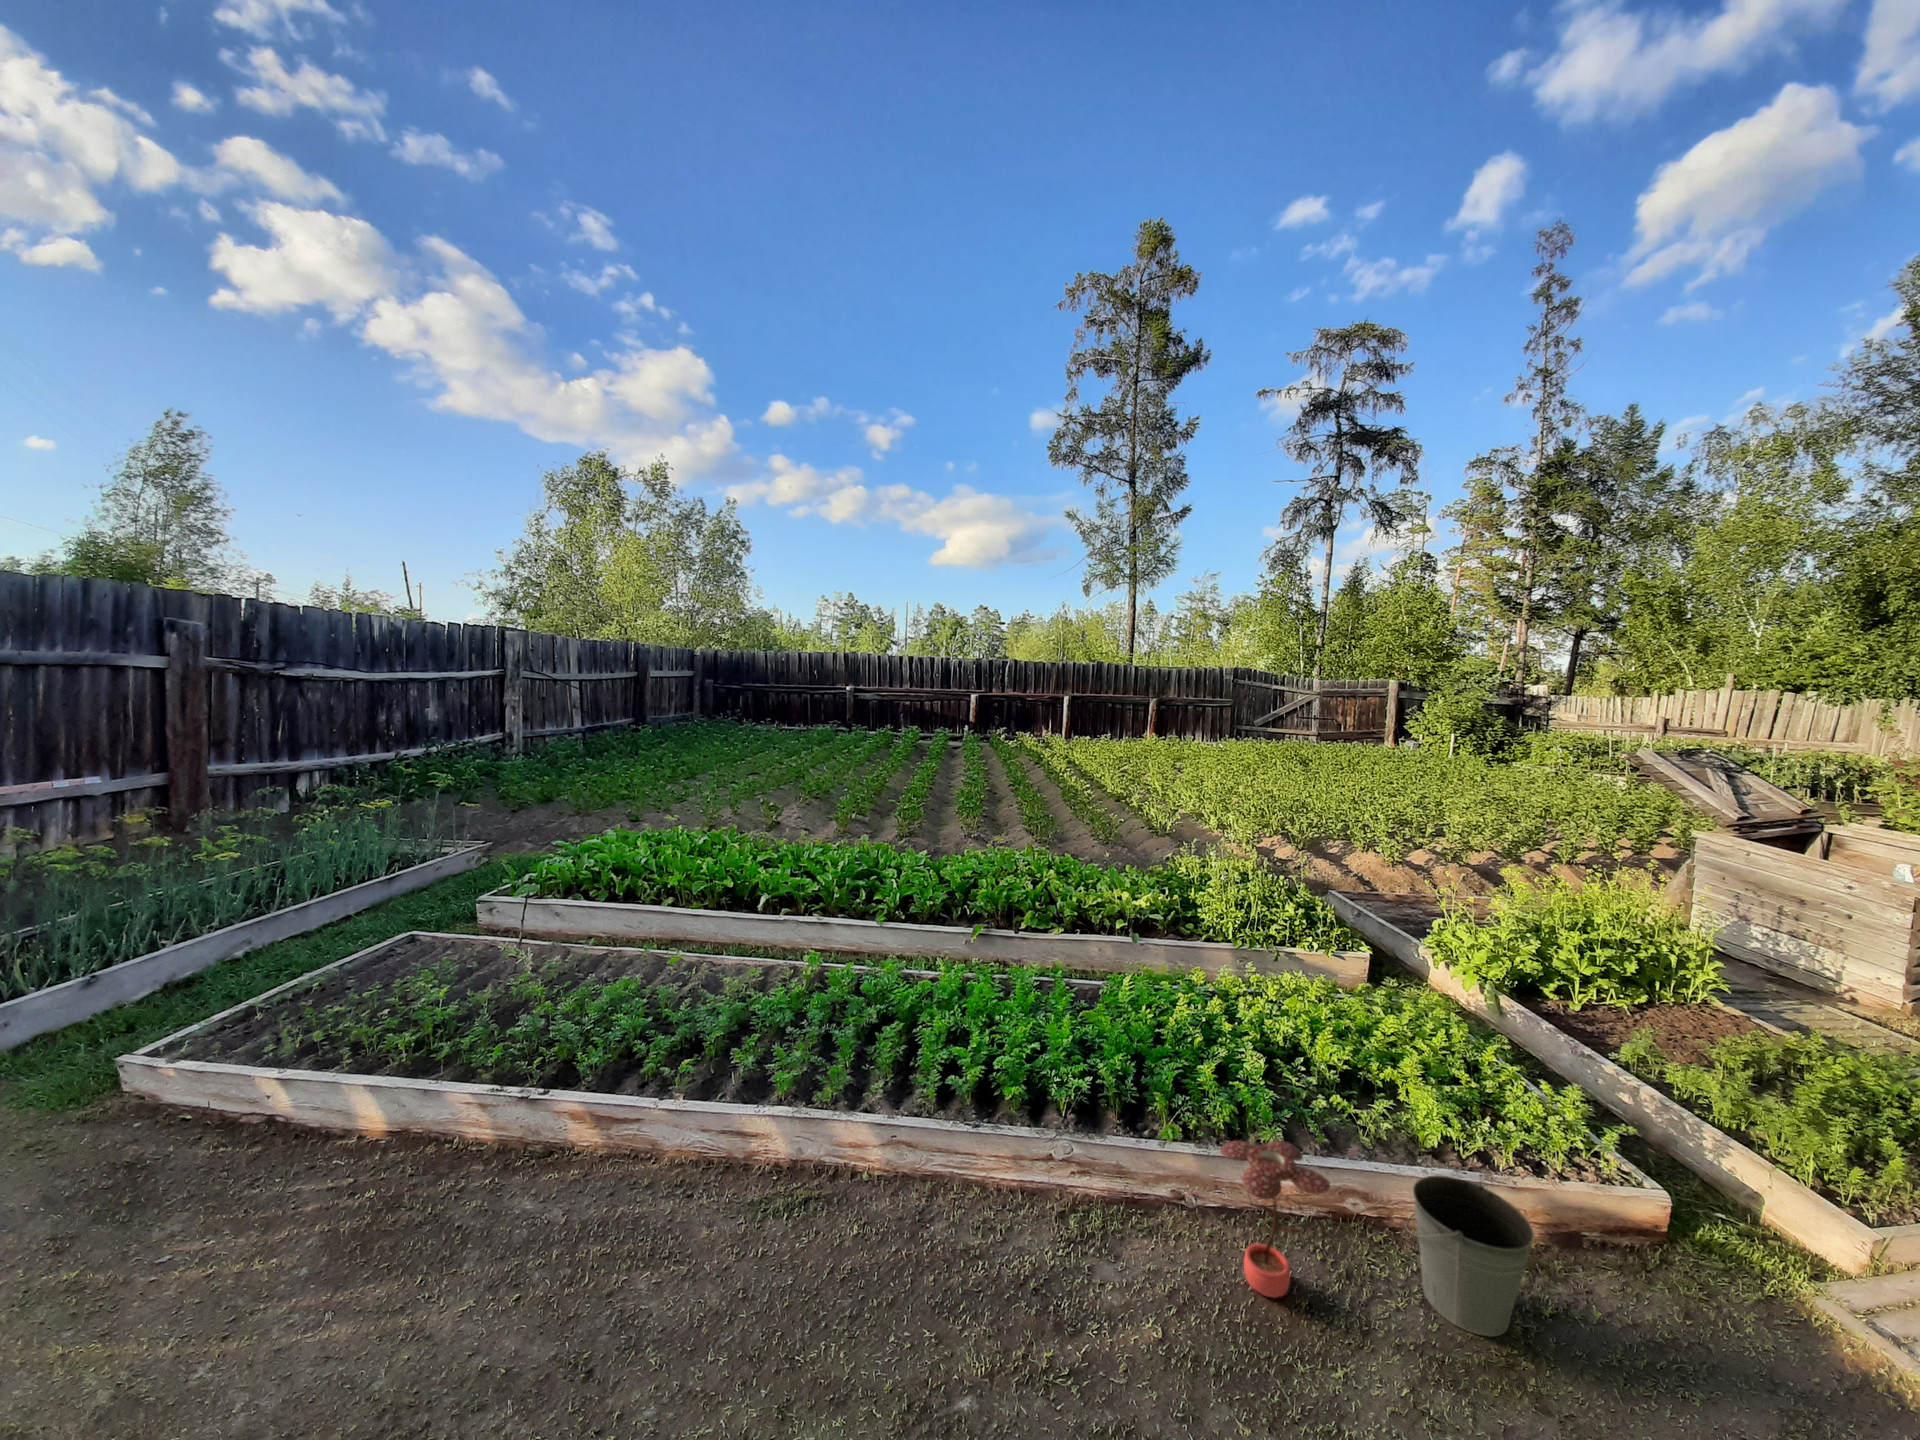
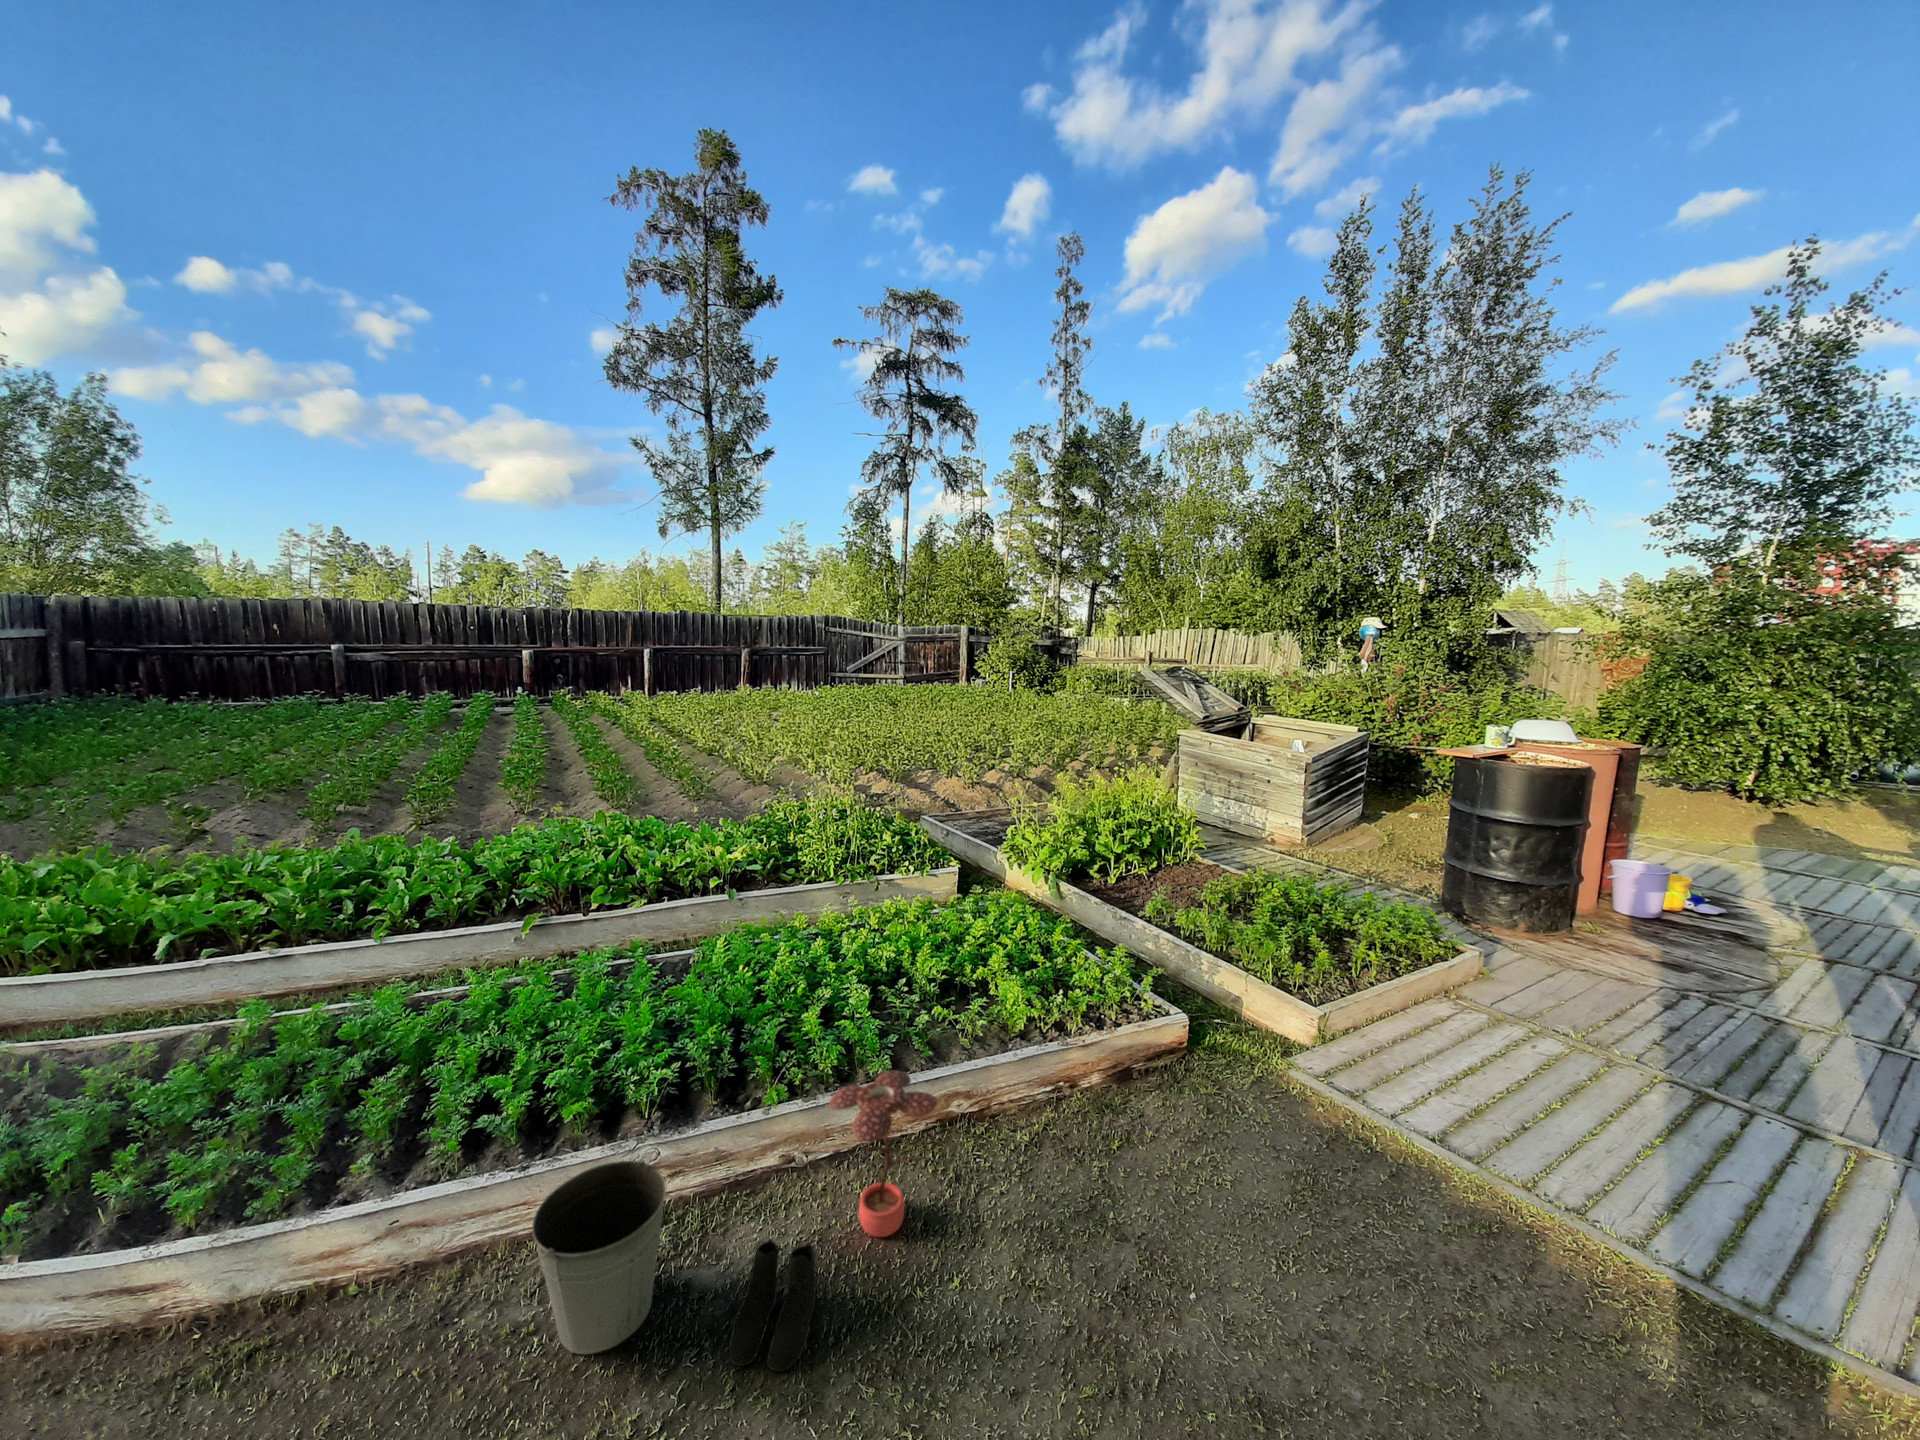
bucket: present [1406,1175,1535,1337] -> present [527,1156,666,1354]
boots: none [1125,1248,1202,1365] -> present [729,1239,816,1371]

